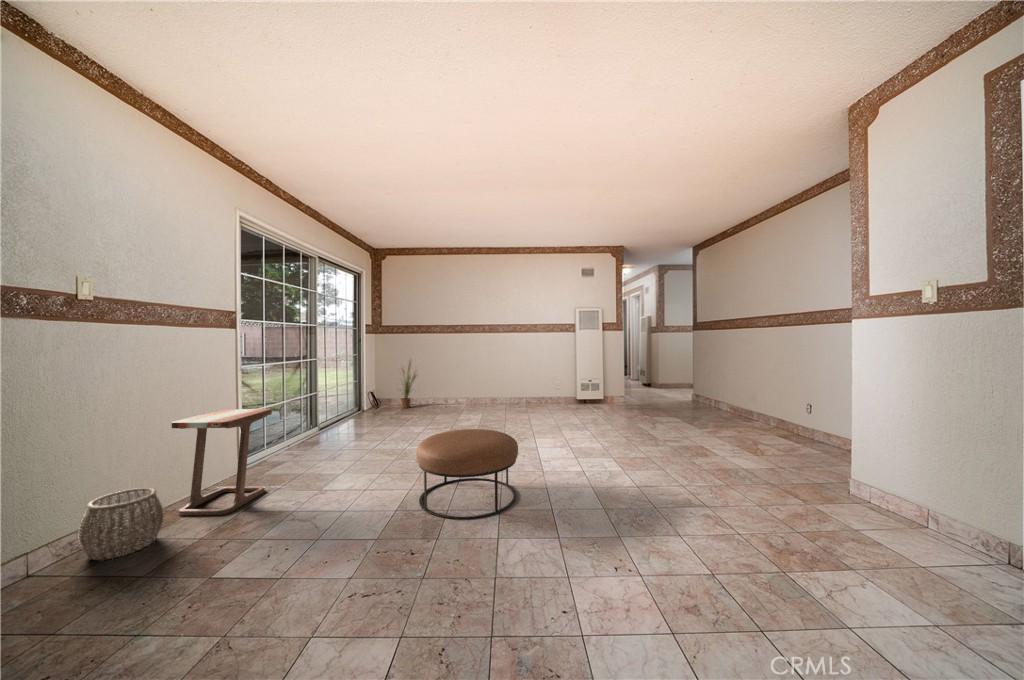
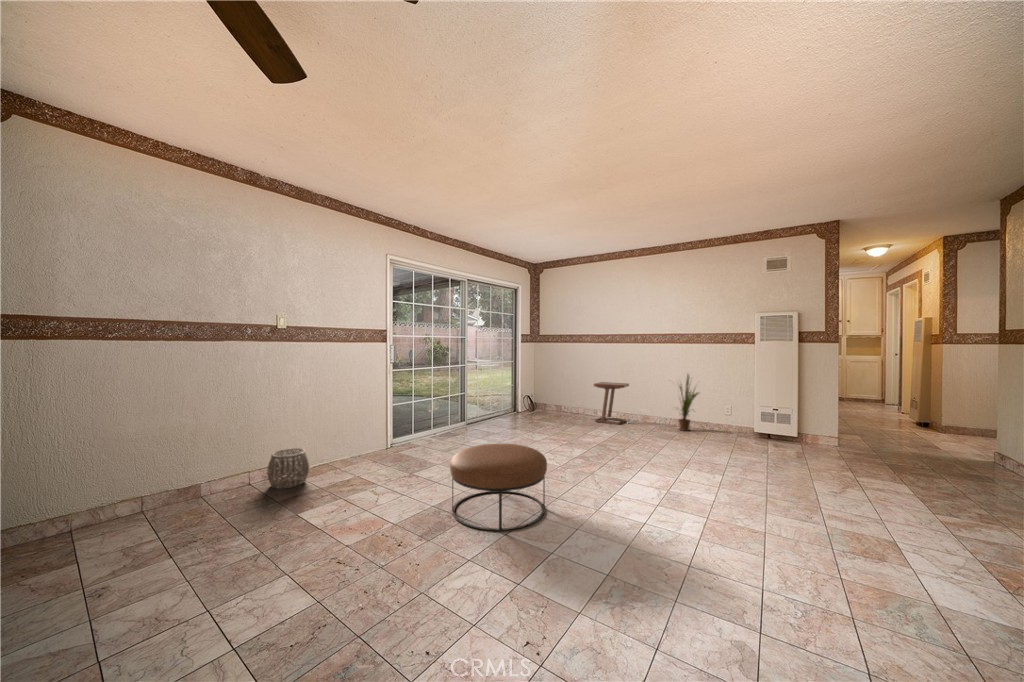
house plant: present [401,362,416,408] -> present [678,375,698,431]
side table: present [171,409,272,516] -> present [594,382,629,425]

